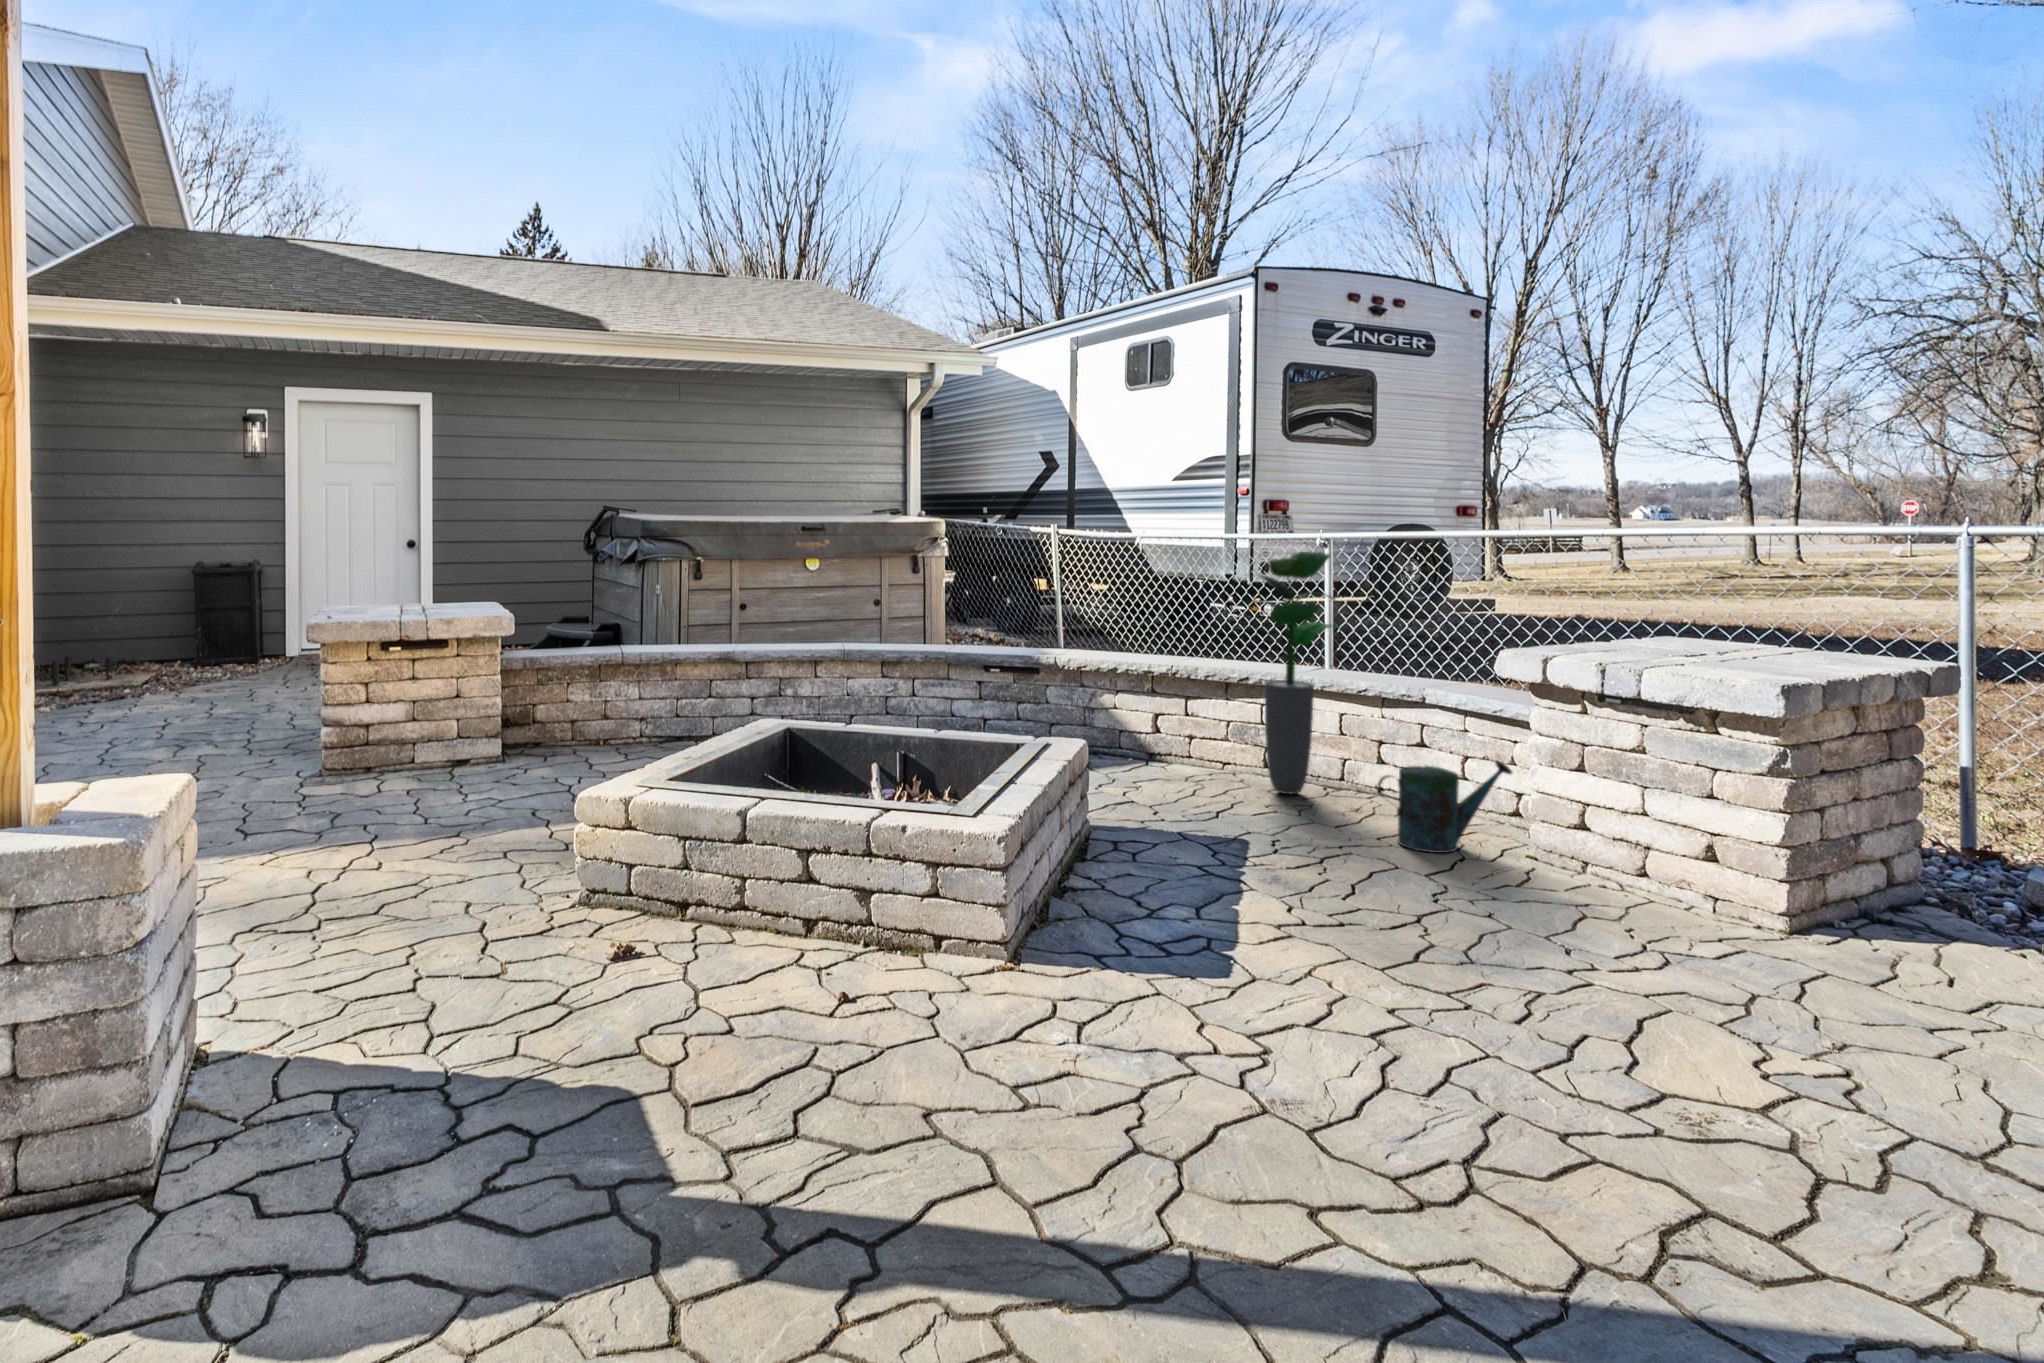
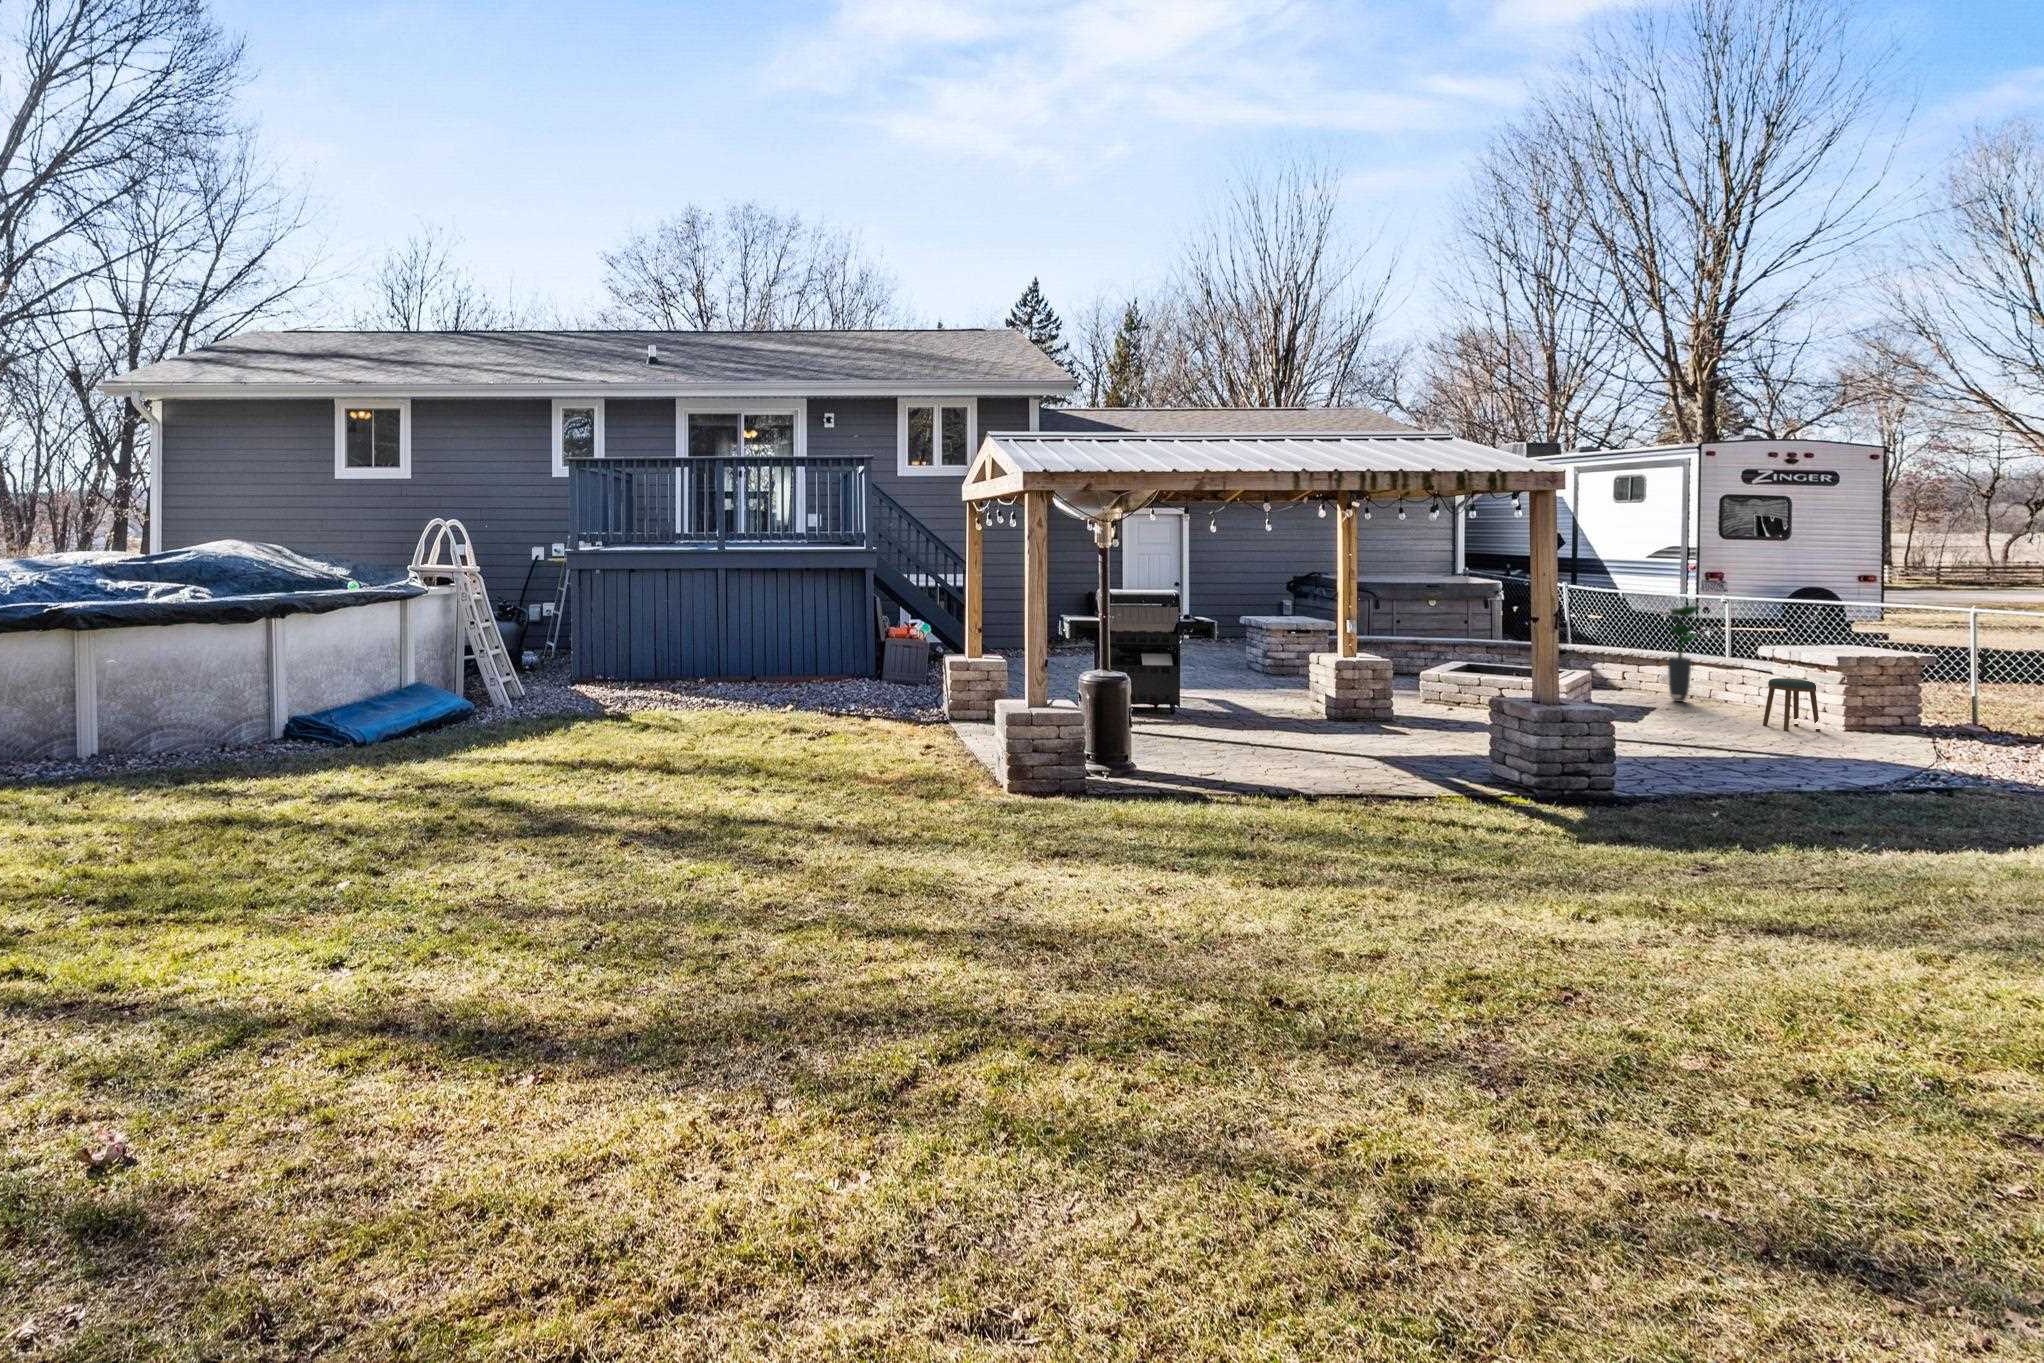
stool: none [1551,755,1715,935] -> present [1763,678,1820,732]
watering can: present [1378,761,1512,853] -> none [1708,685,1767,716]

